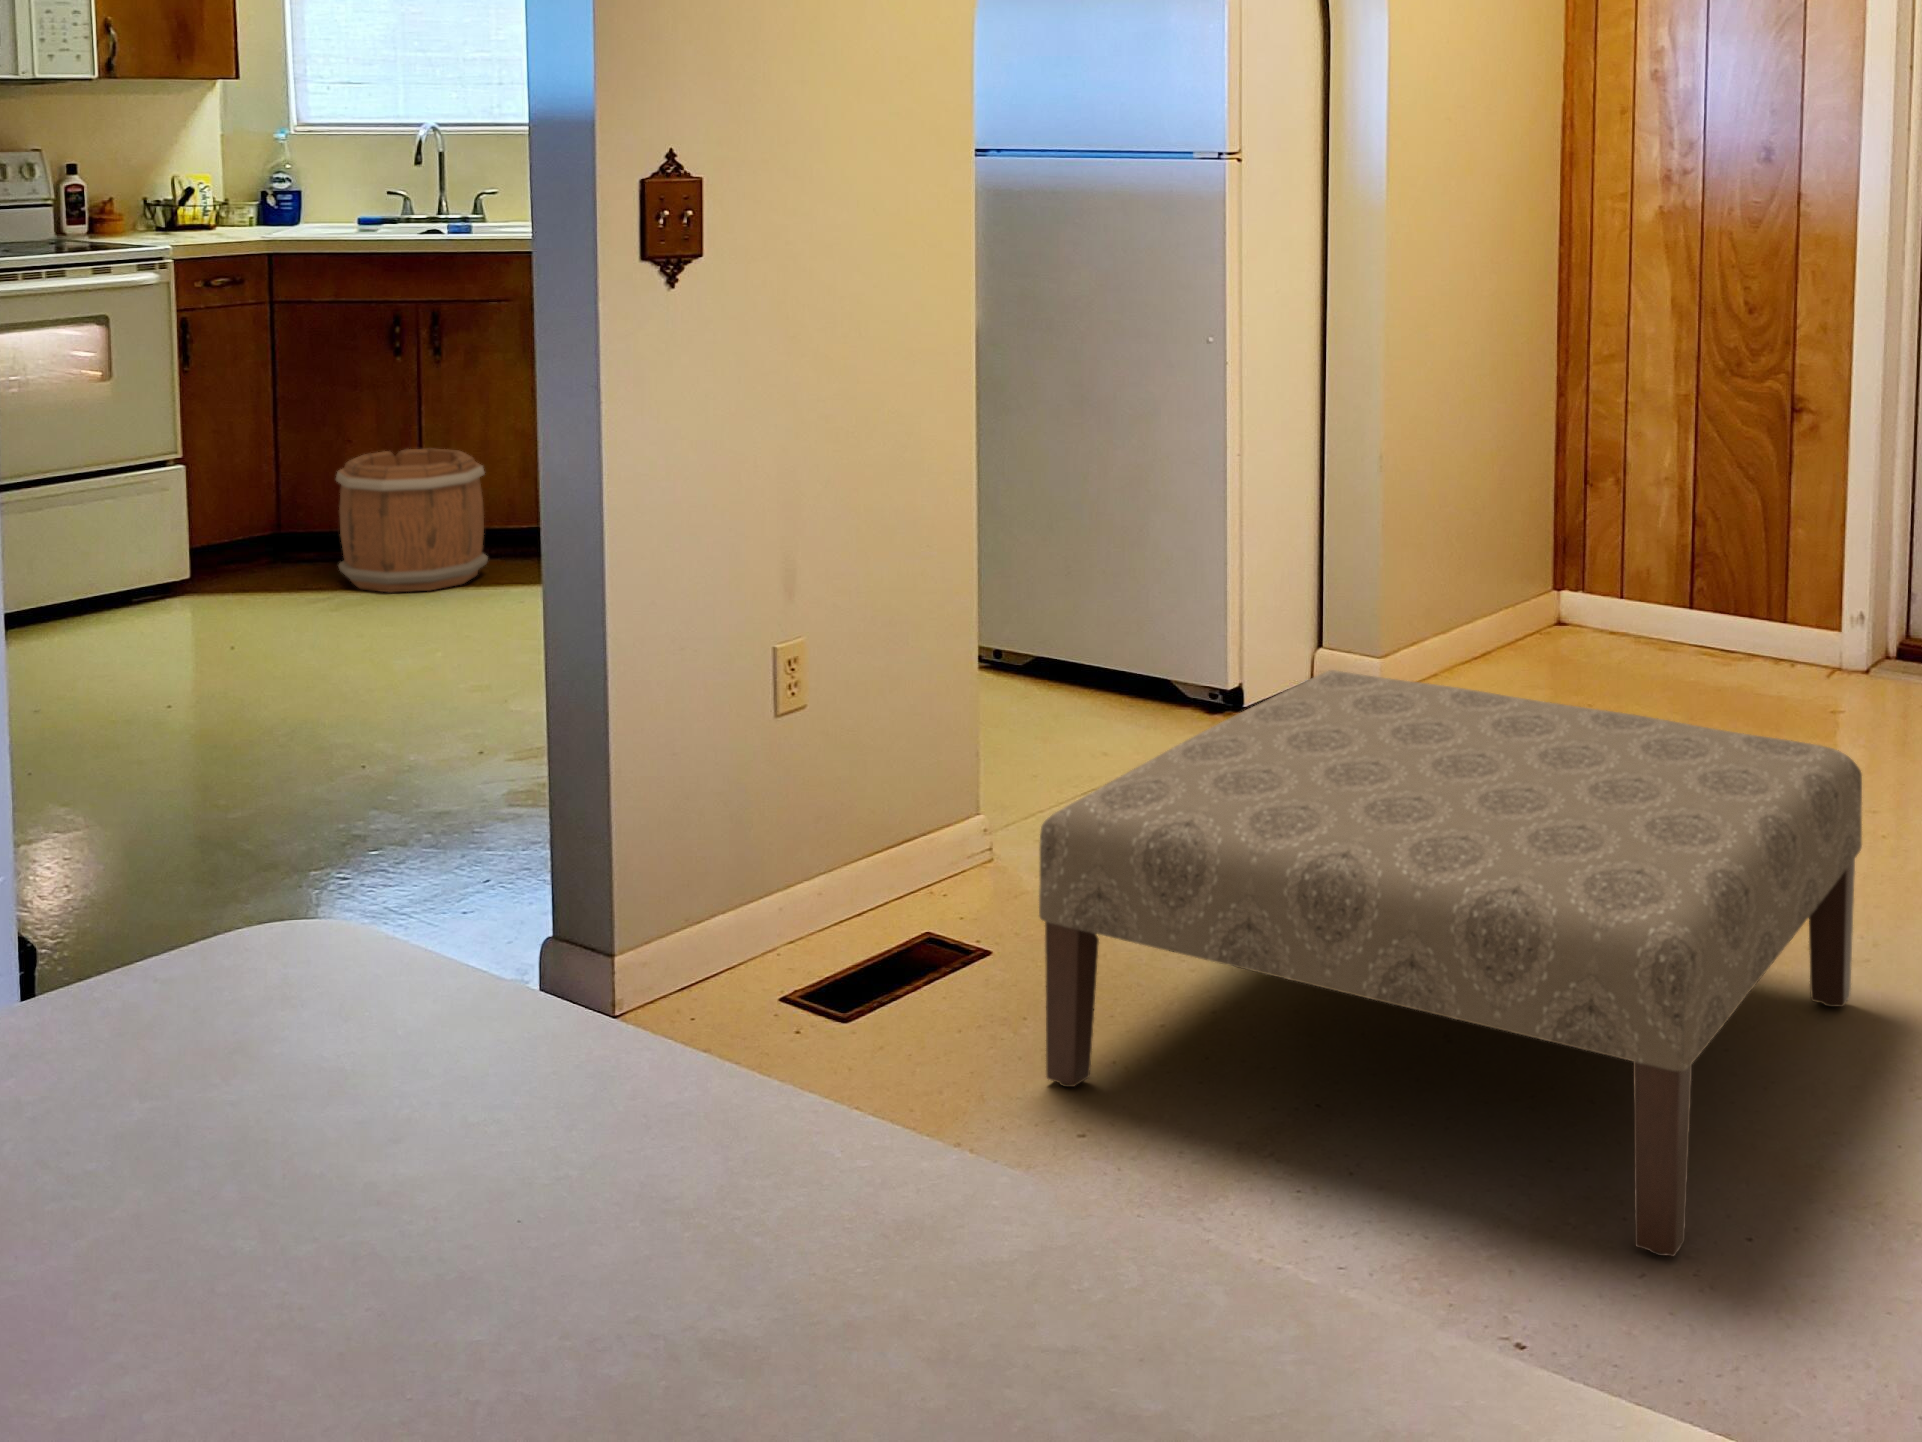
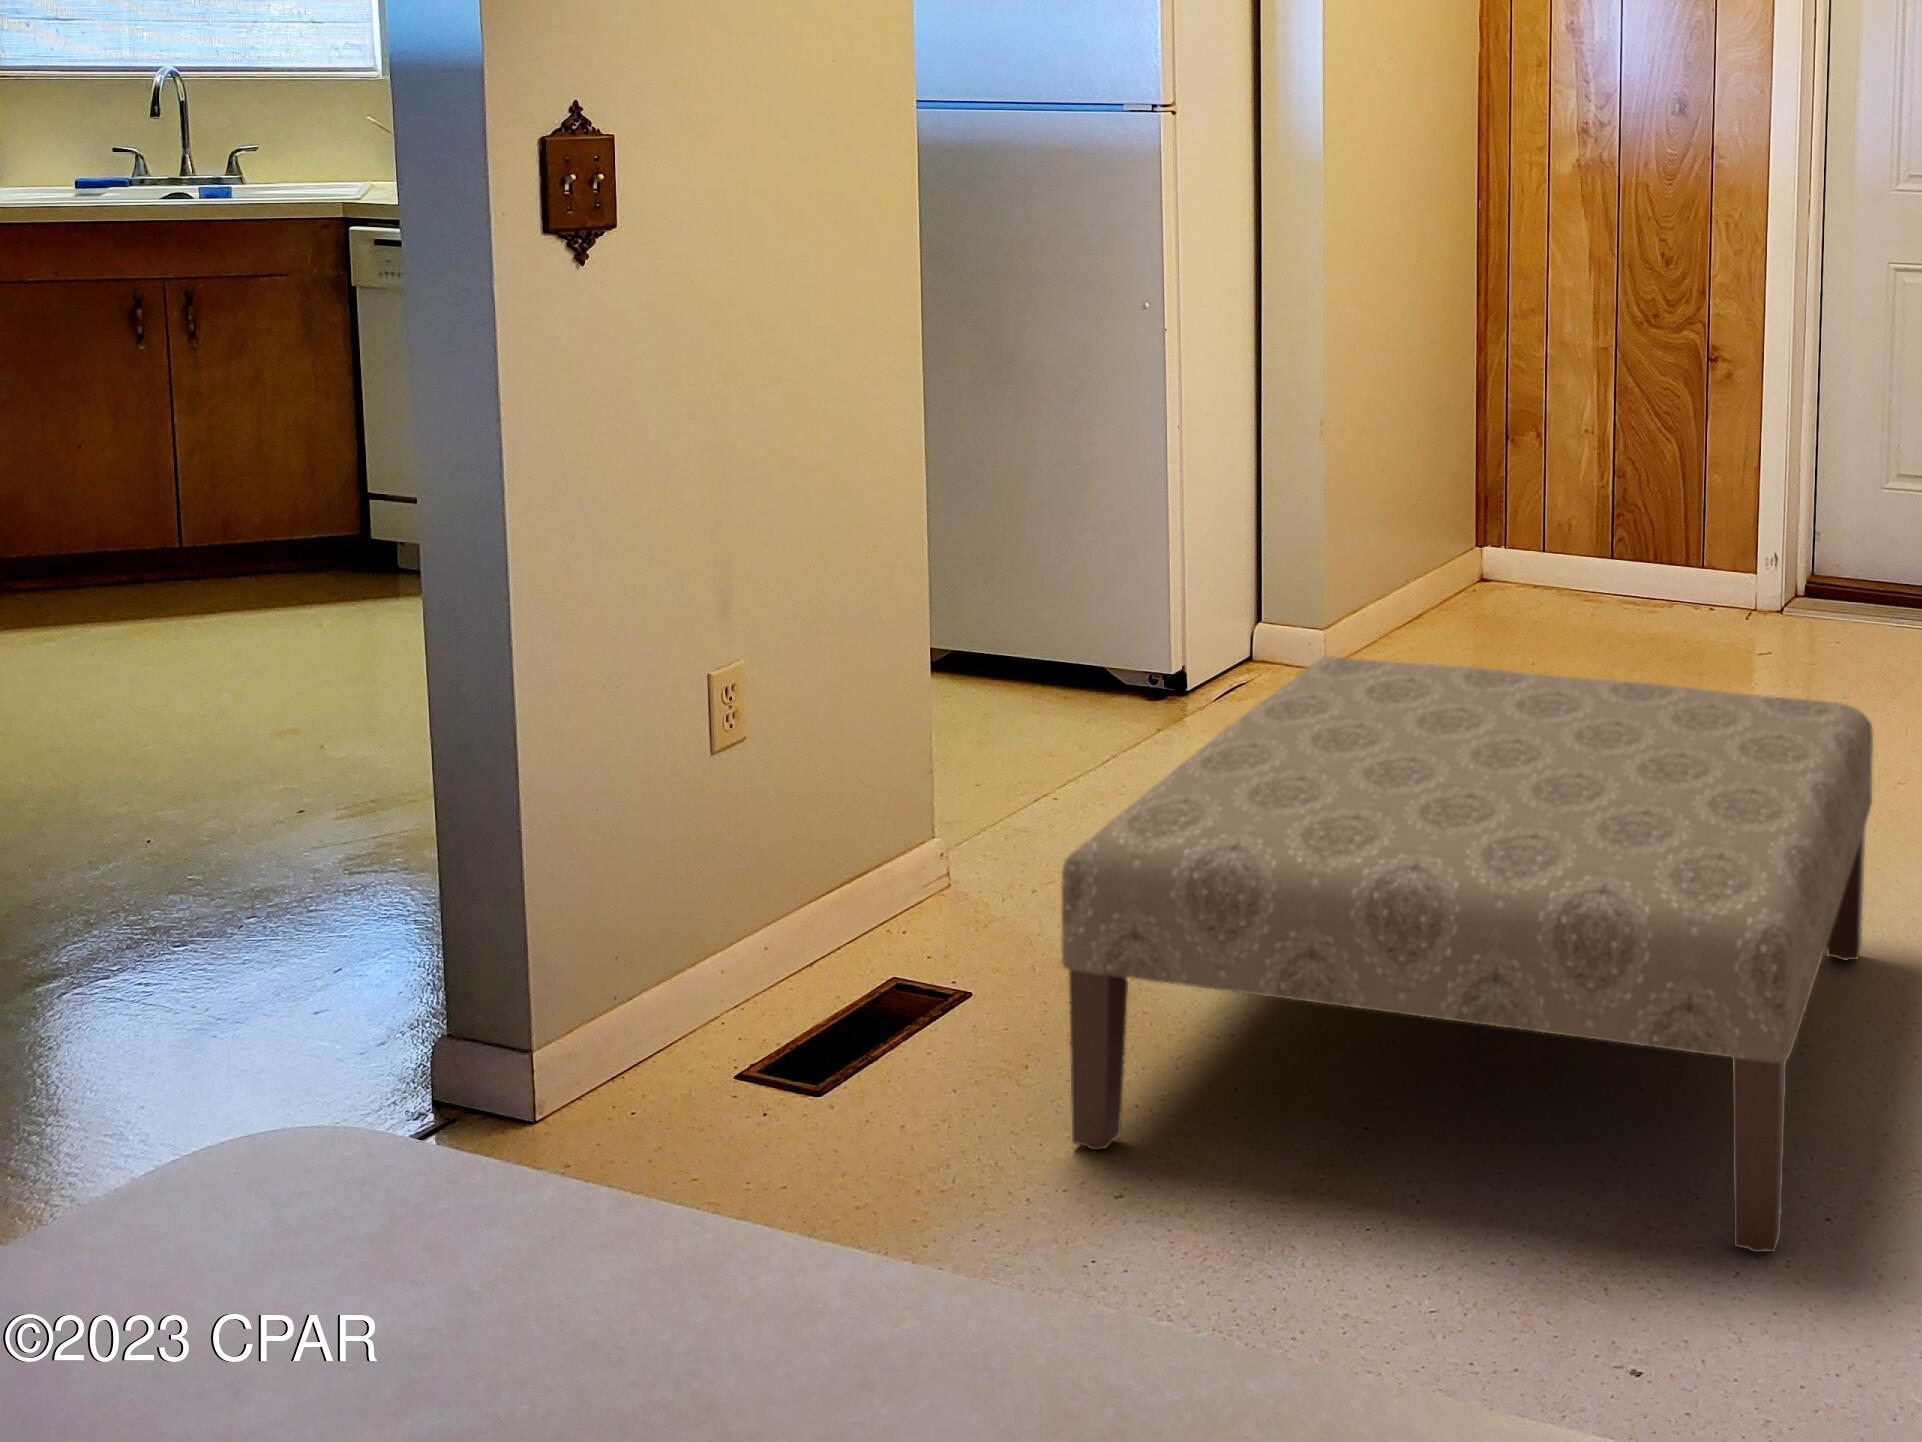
bucket: present [336,448,488,592] -> none [45,449,255,626]

